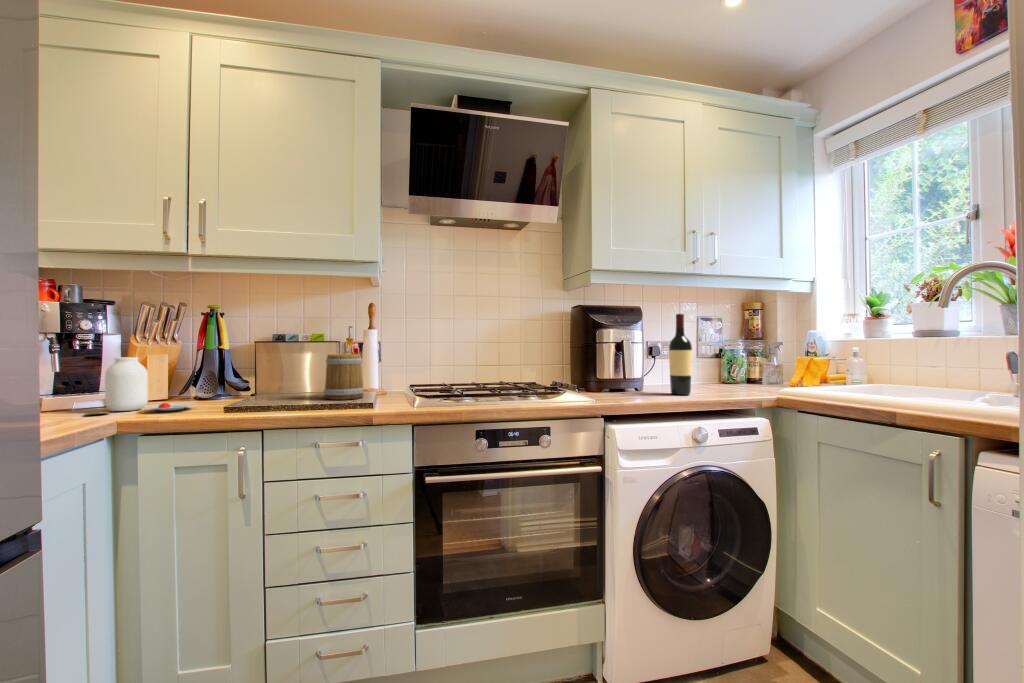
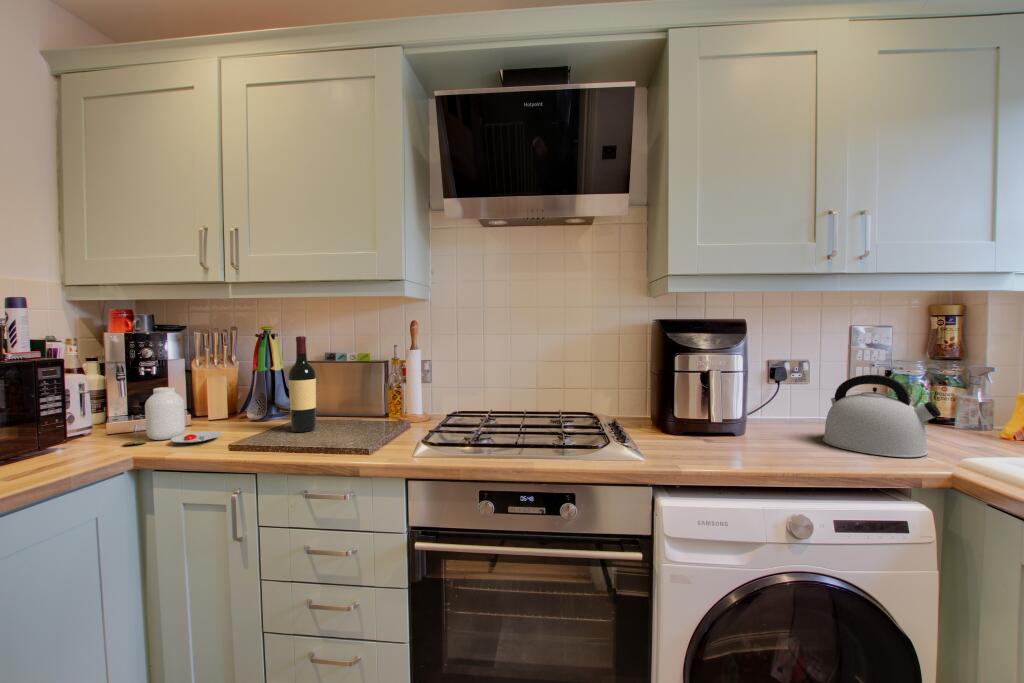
wine bottle: present [669,314,692,395] -> present [288,336,316,432]
kettle: none [695,342,764,393] -> present [823,375,941,457]
mug: present [324,354,364,400] -> none [347,380,389,433]

